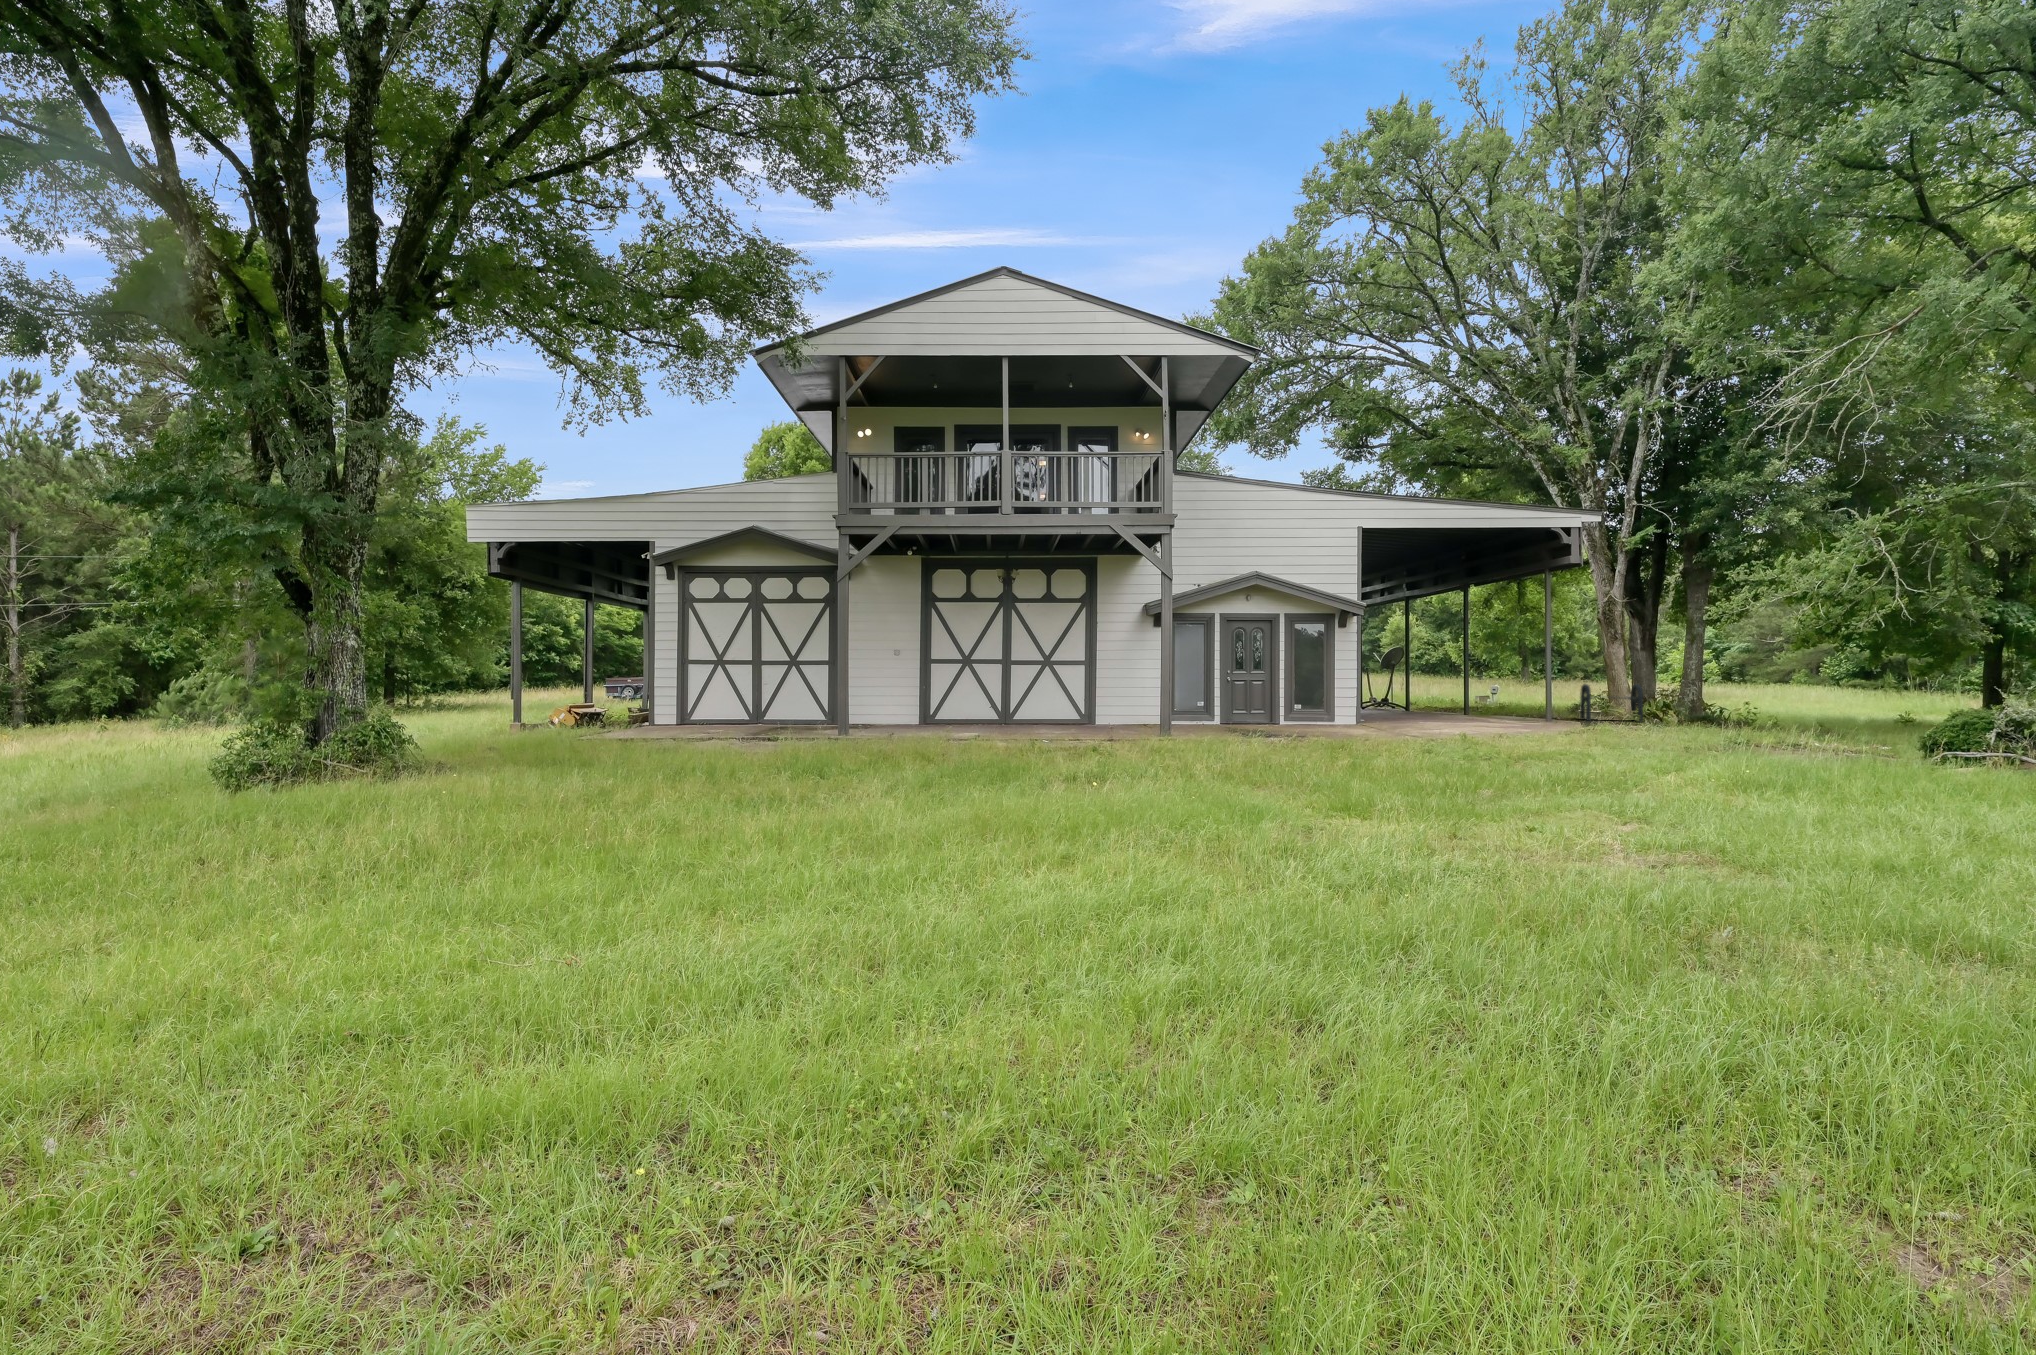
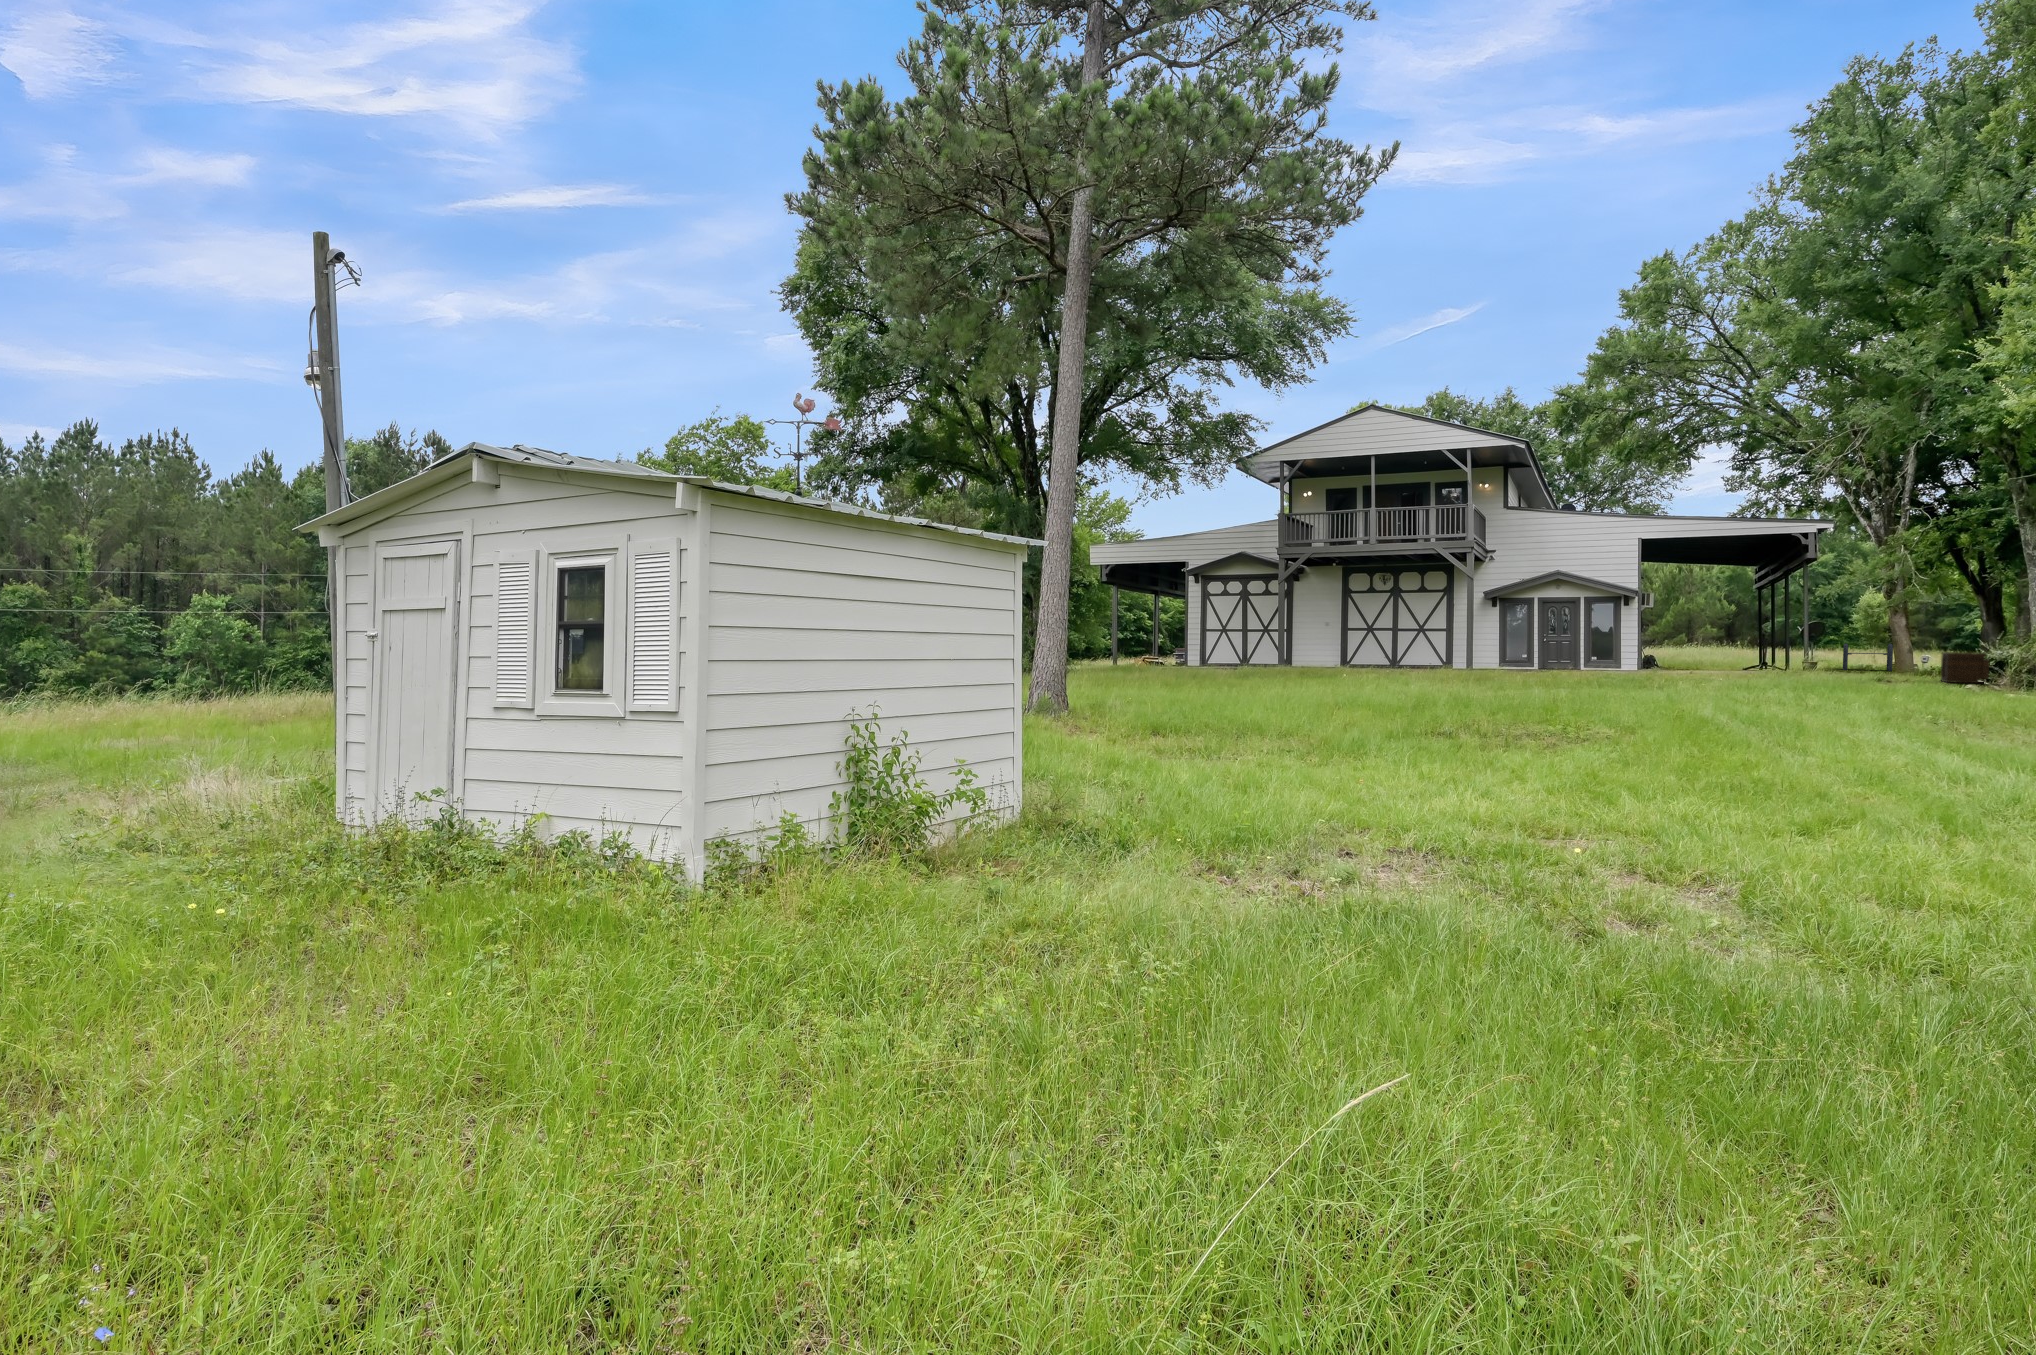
wooden crate: none [1760,699,1832,746] -> present [1941,652,1989,683]

